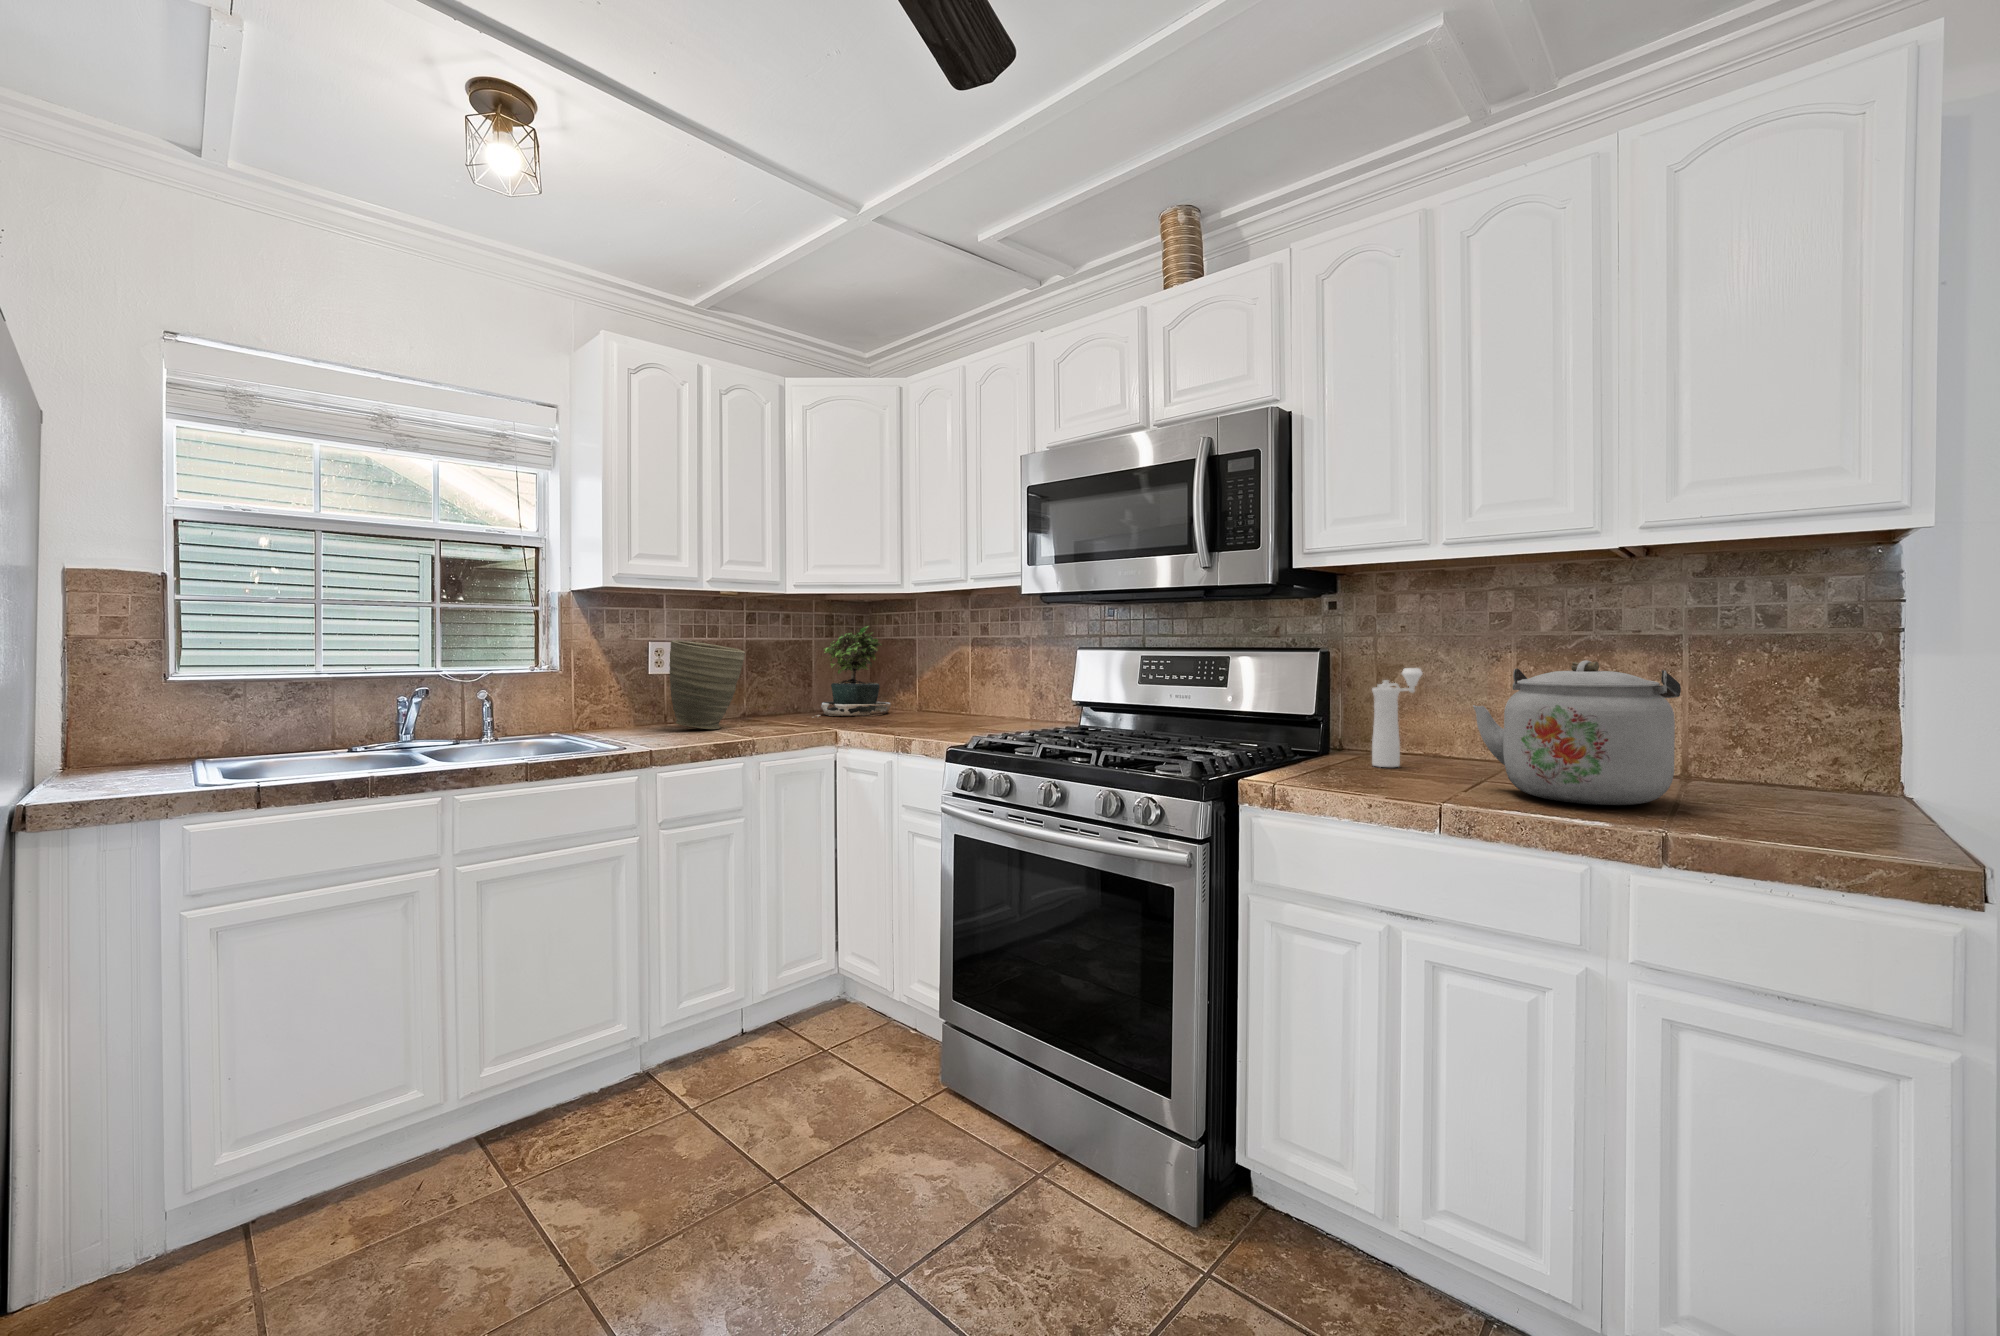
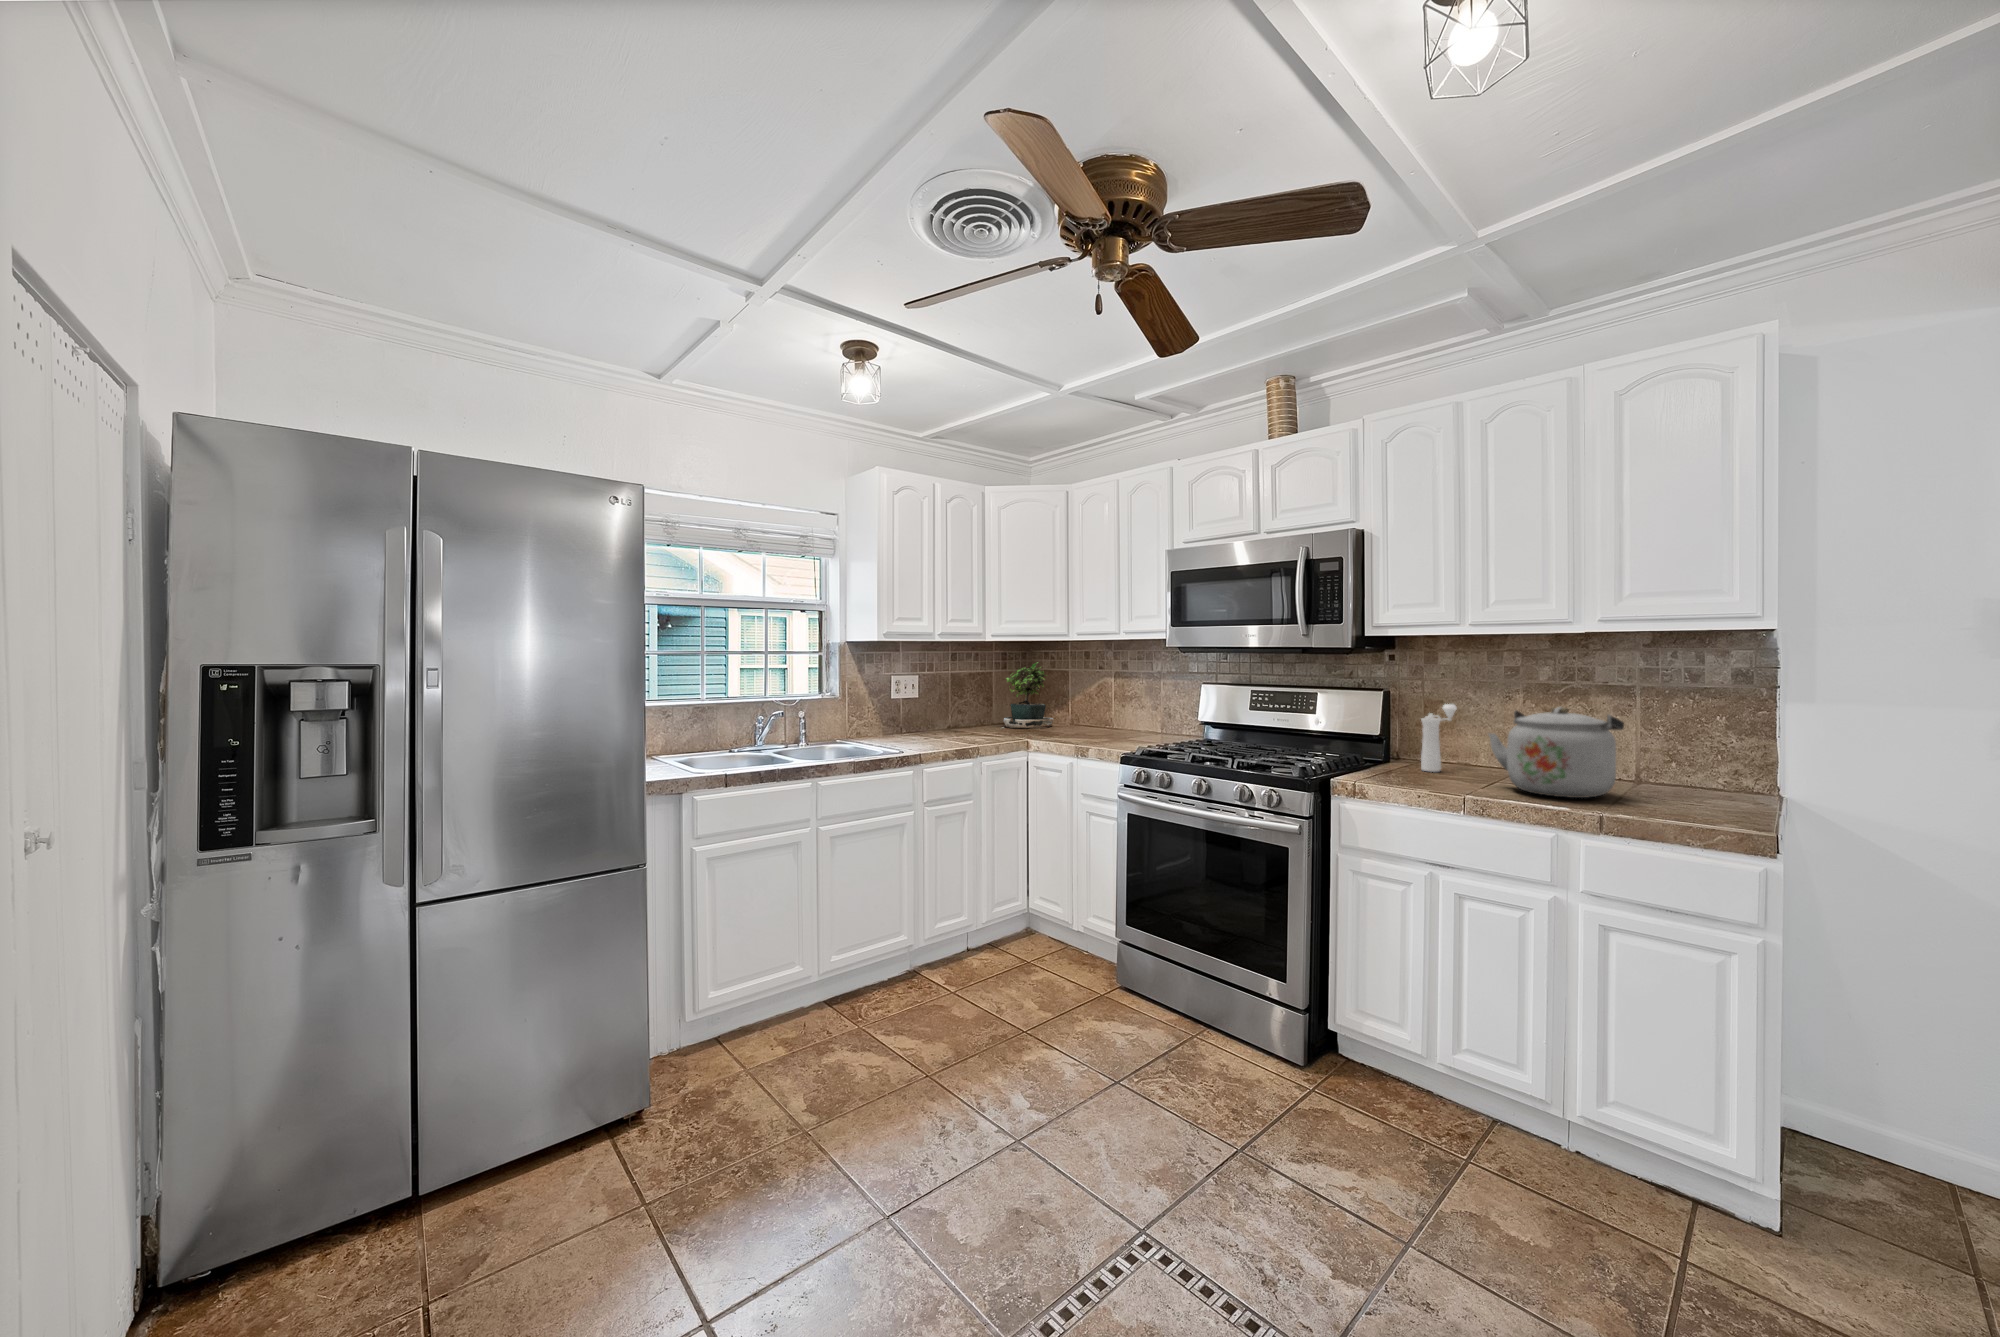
vase: present [669,640,745,729] -> none [912,676,962,738]

